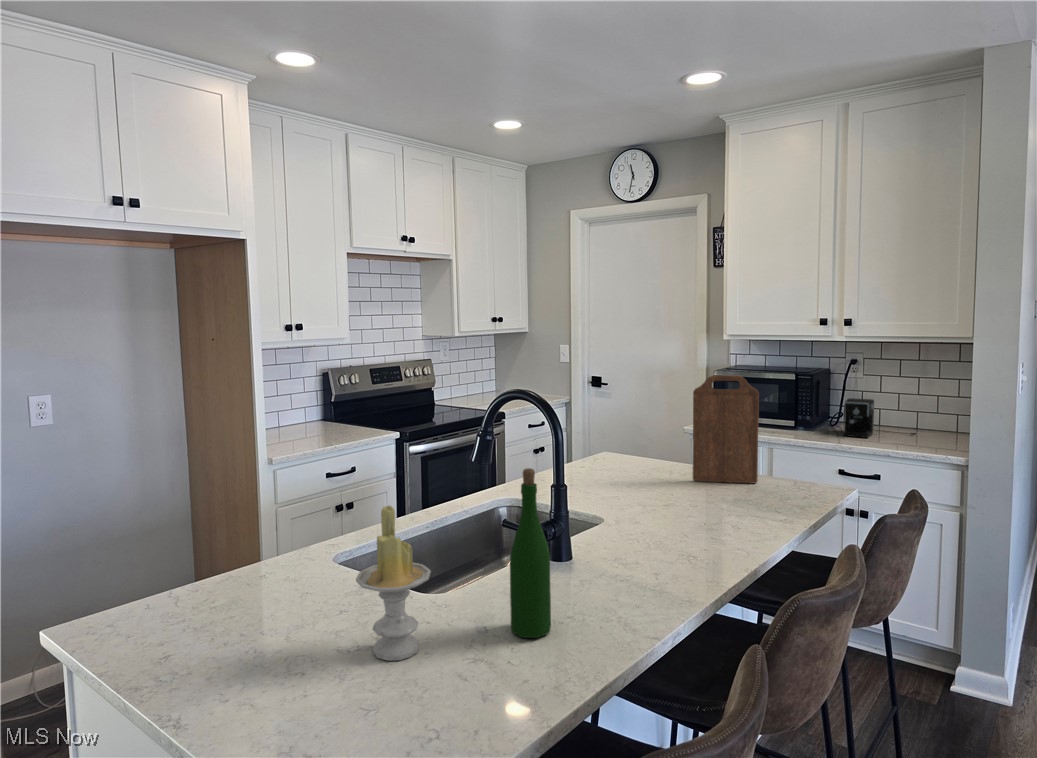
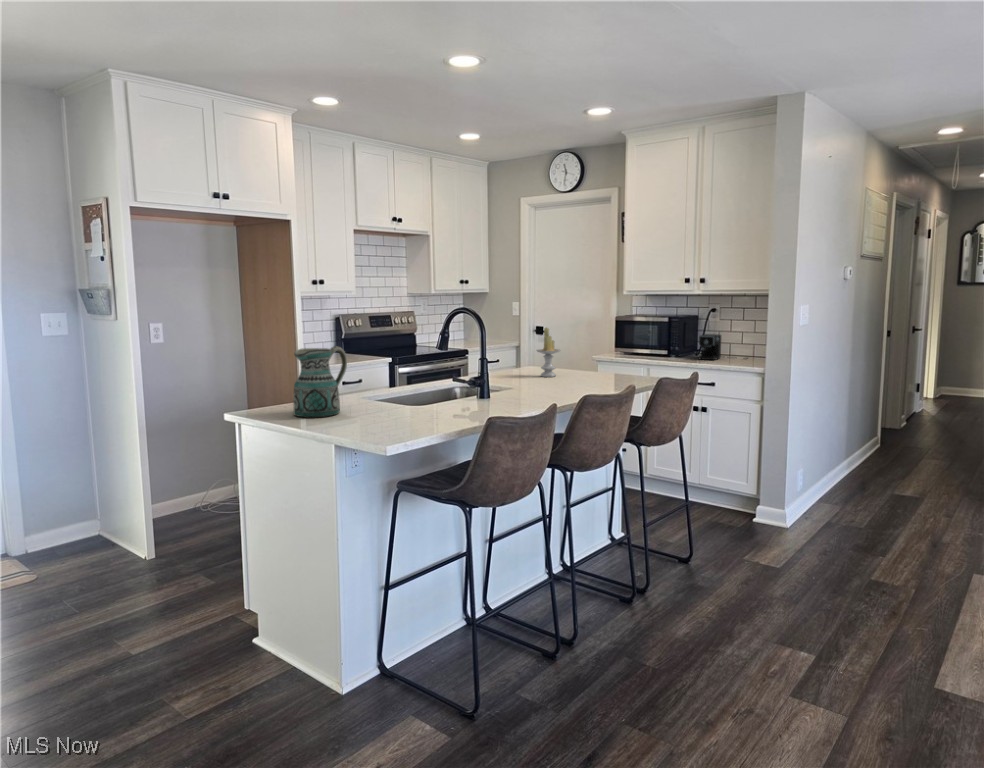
cutting board: present [693,375,759,483] -> none [575,307,615,375]
wine bottle: present [510,468,551,638] -> none [446,332,466,413]
ceramic pitcher: none [185,492,306,661] -> present [293,346,347,417]
candle: present [356,506,431,661] -> present [536,328,560,377]

